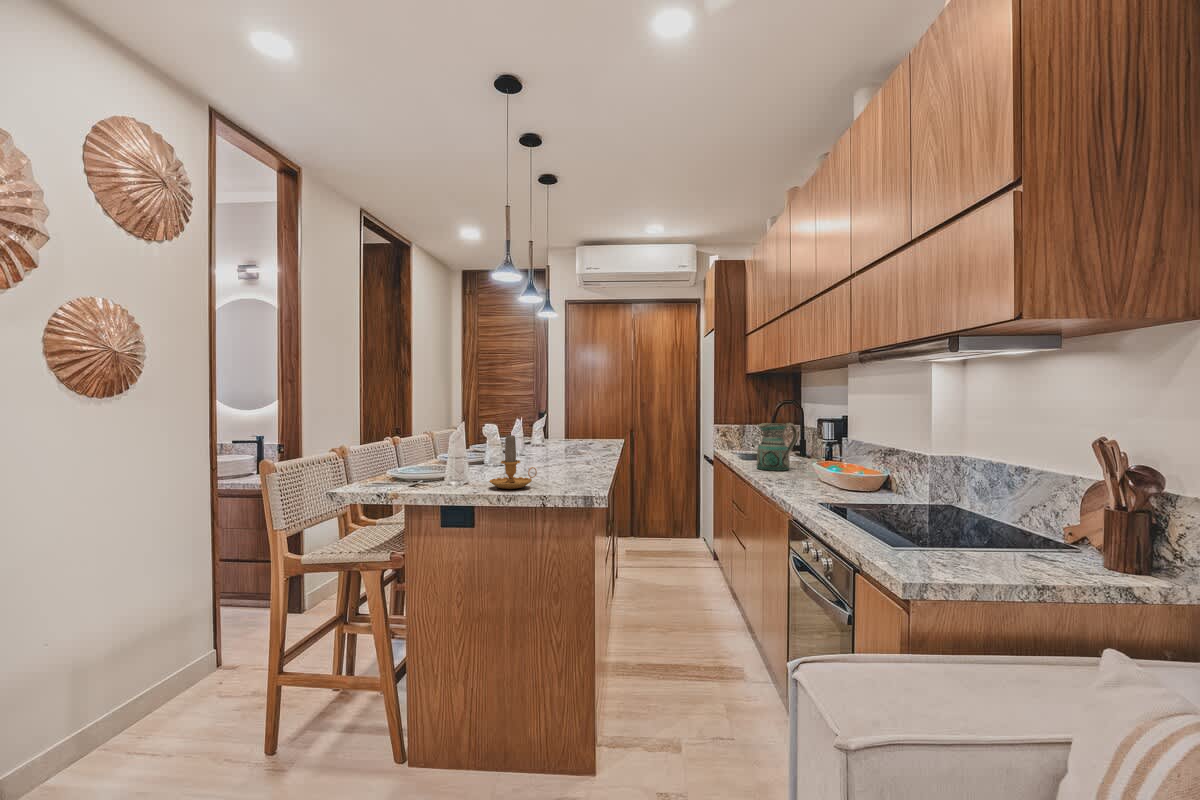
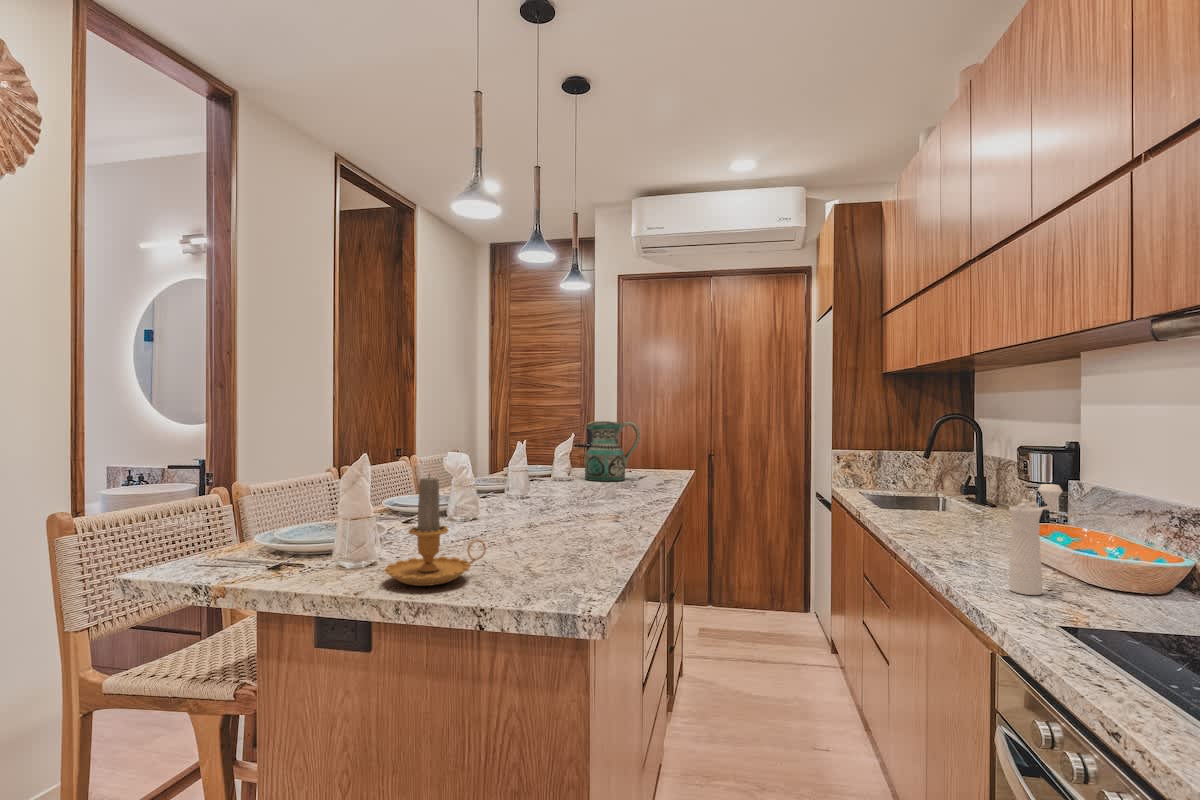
ceramic pitcher: present [757,423,797,471] -> present [585,421,640,481]
pepper mill: none [799,437,826,493] -> present [1009,484,1062,595]

